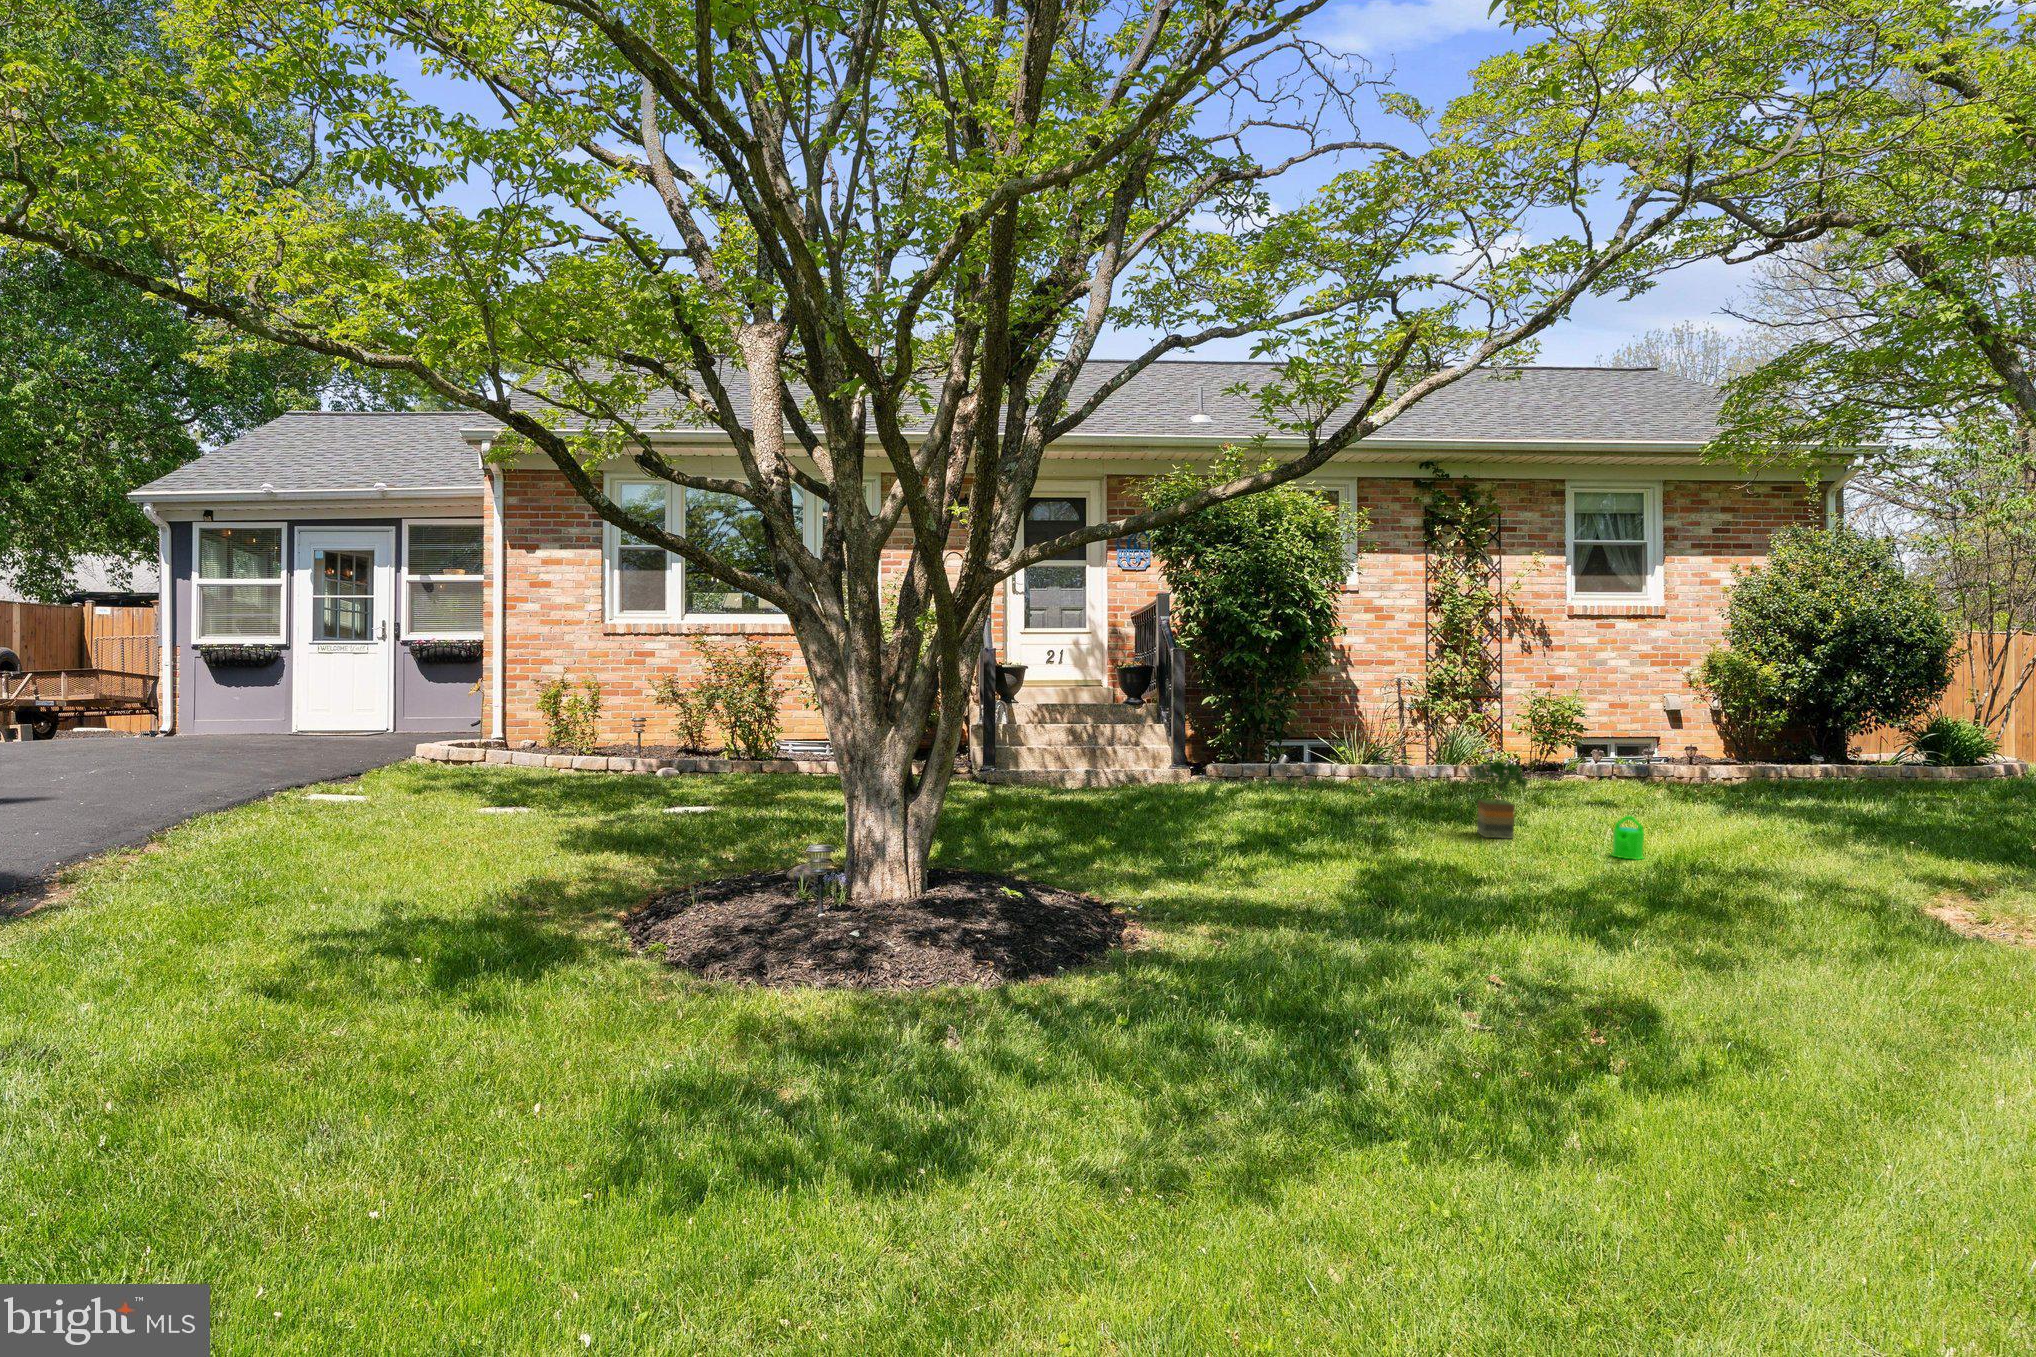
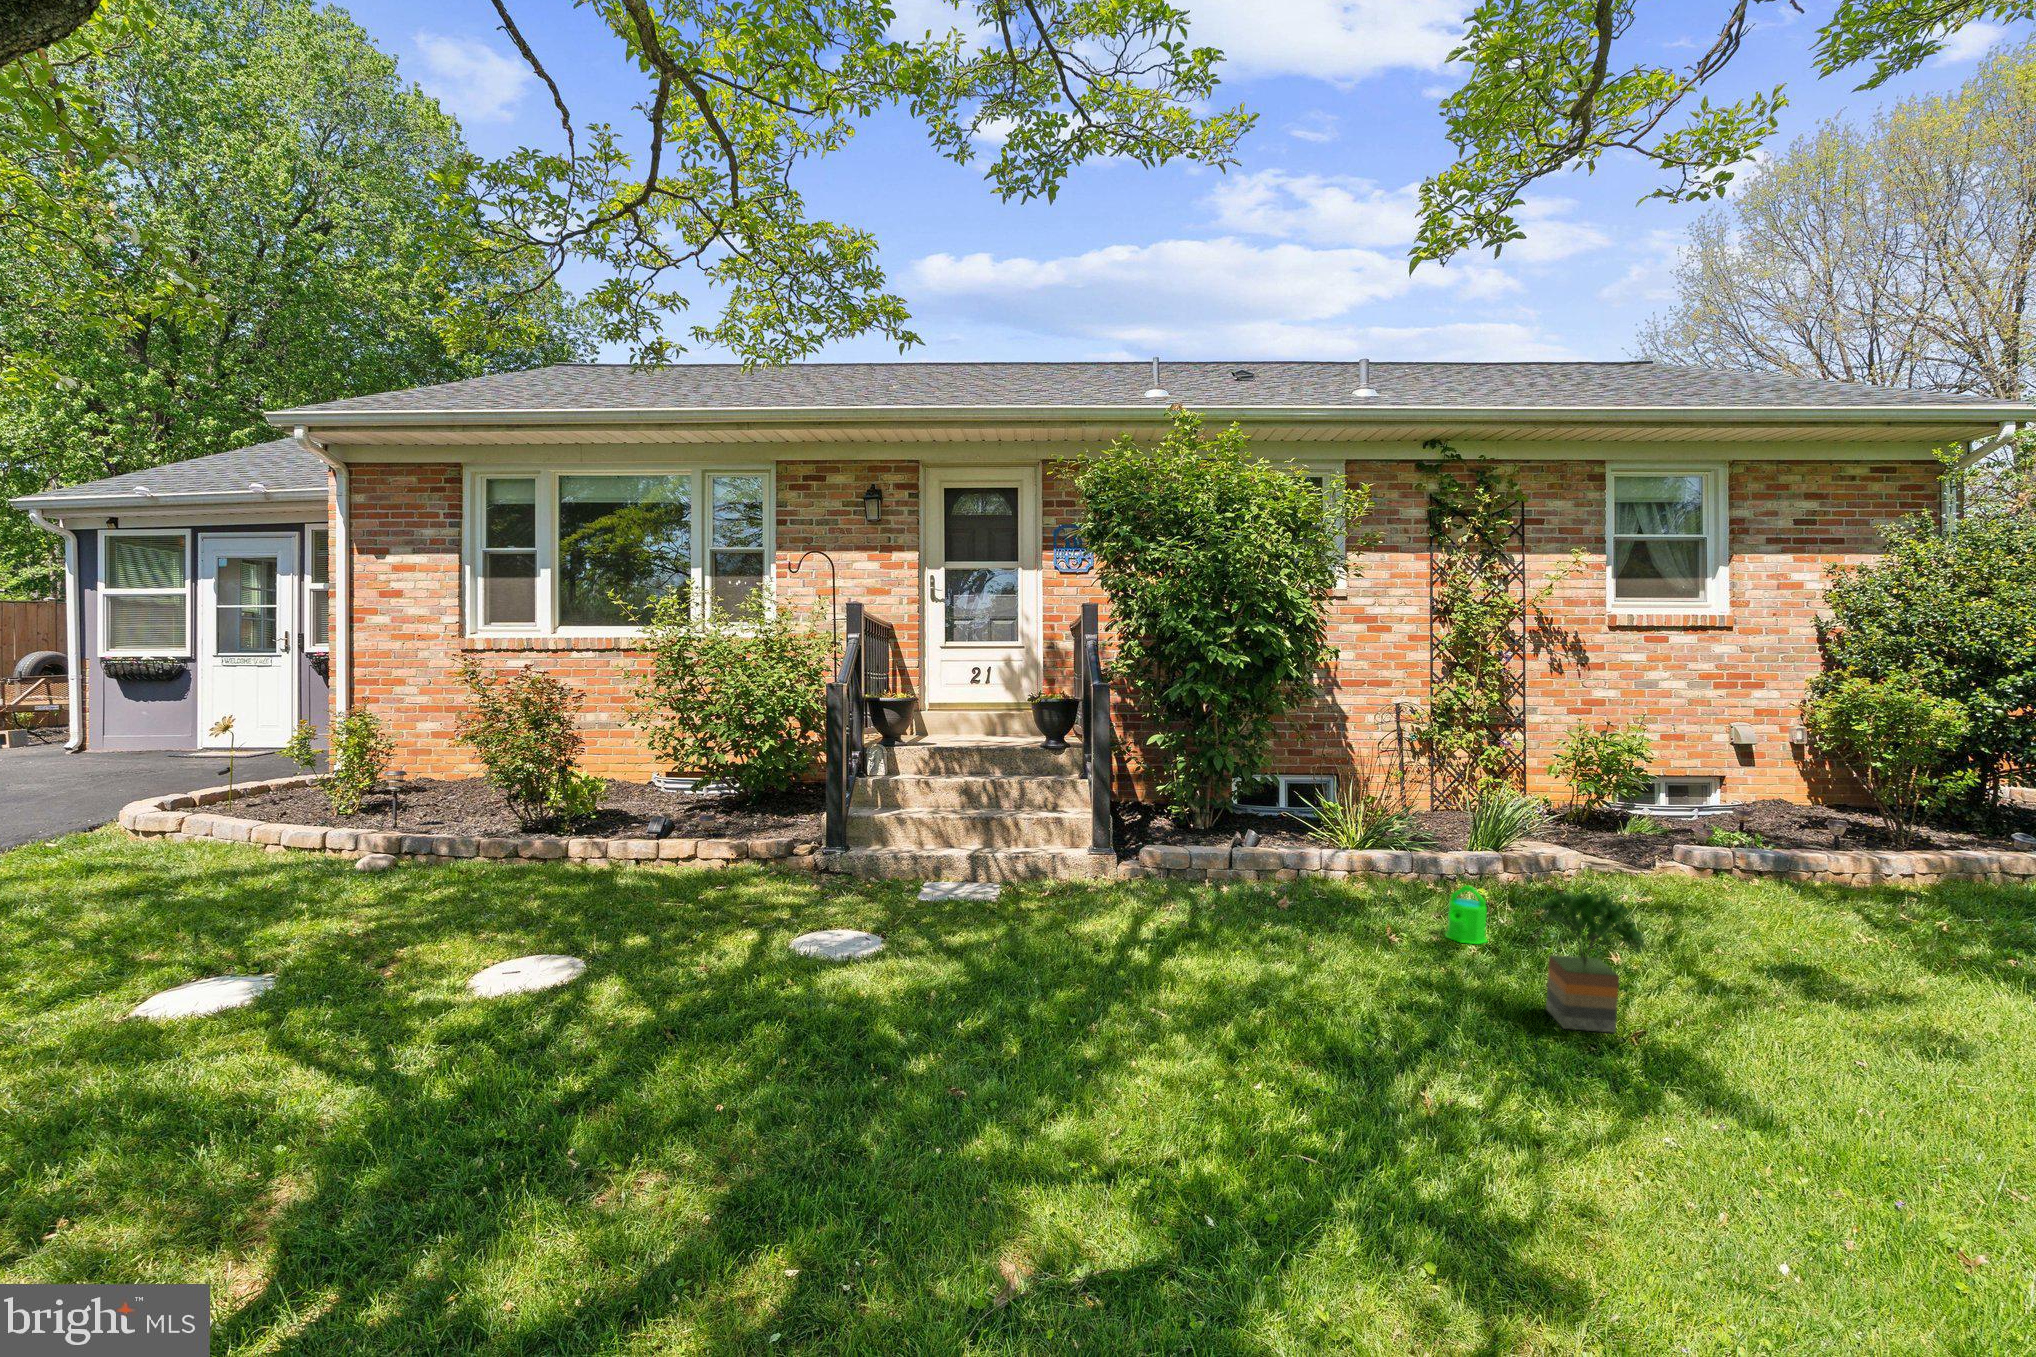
watering can: present [1611,816,1644,859] -> present [1445,885,1487,944]

